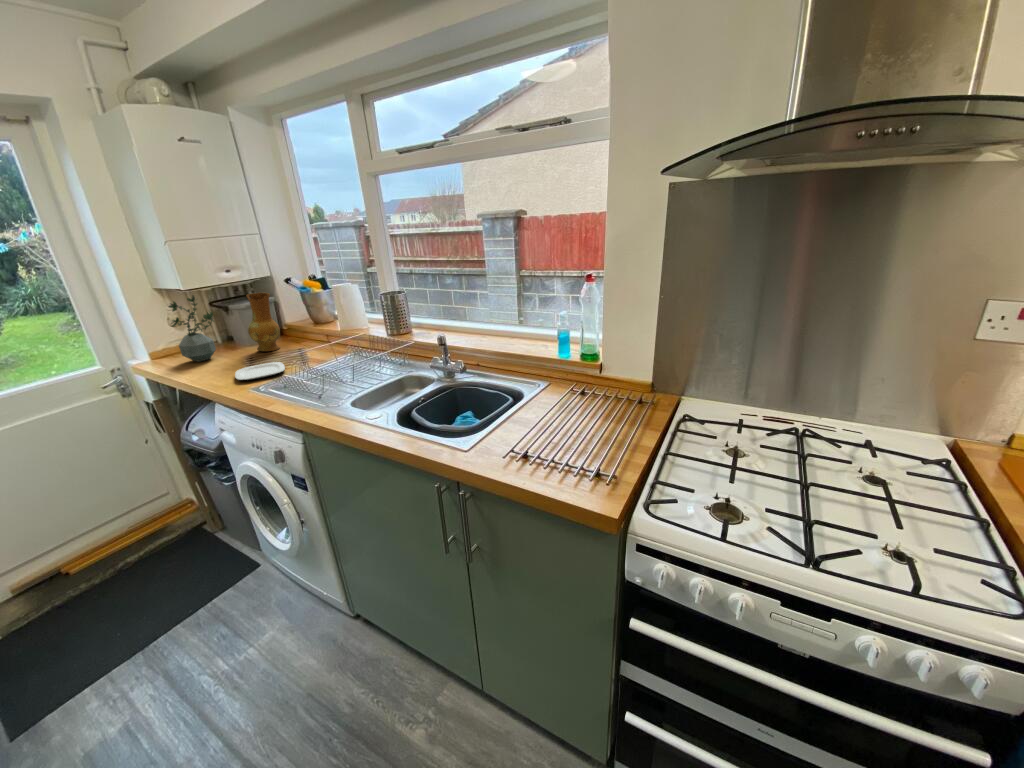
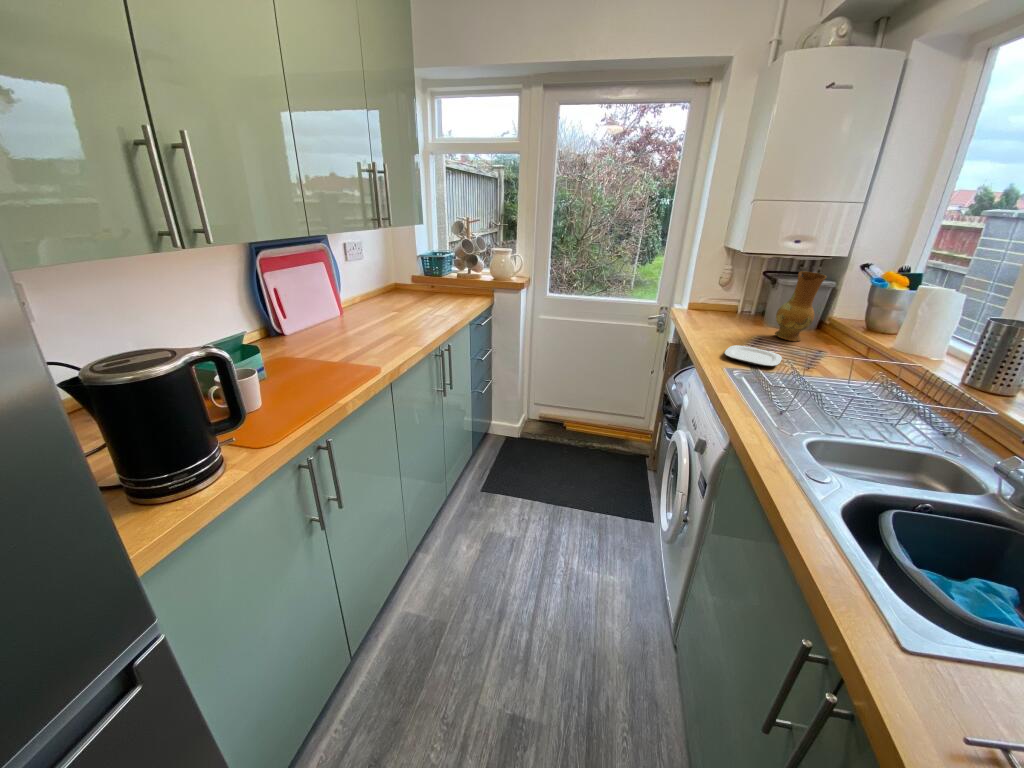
potted plant: present [168,295,216,362] -> none [708,259,758,325]

